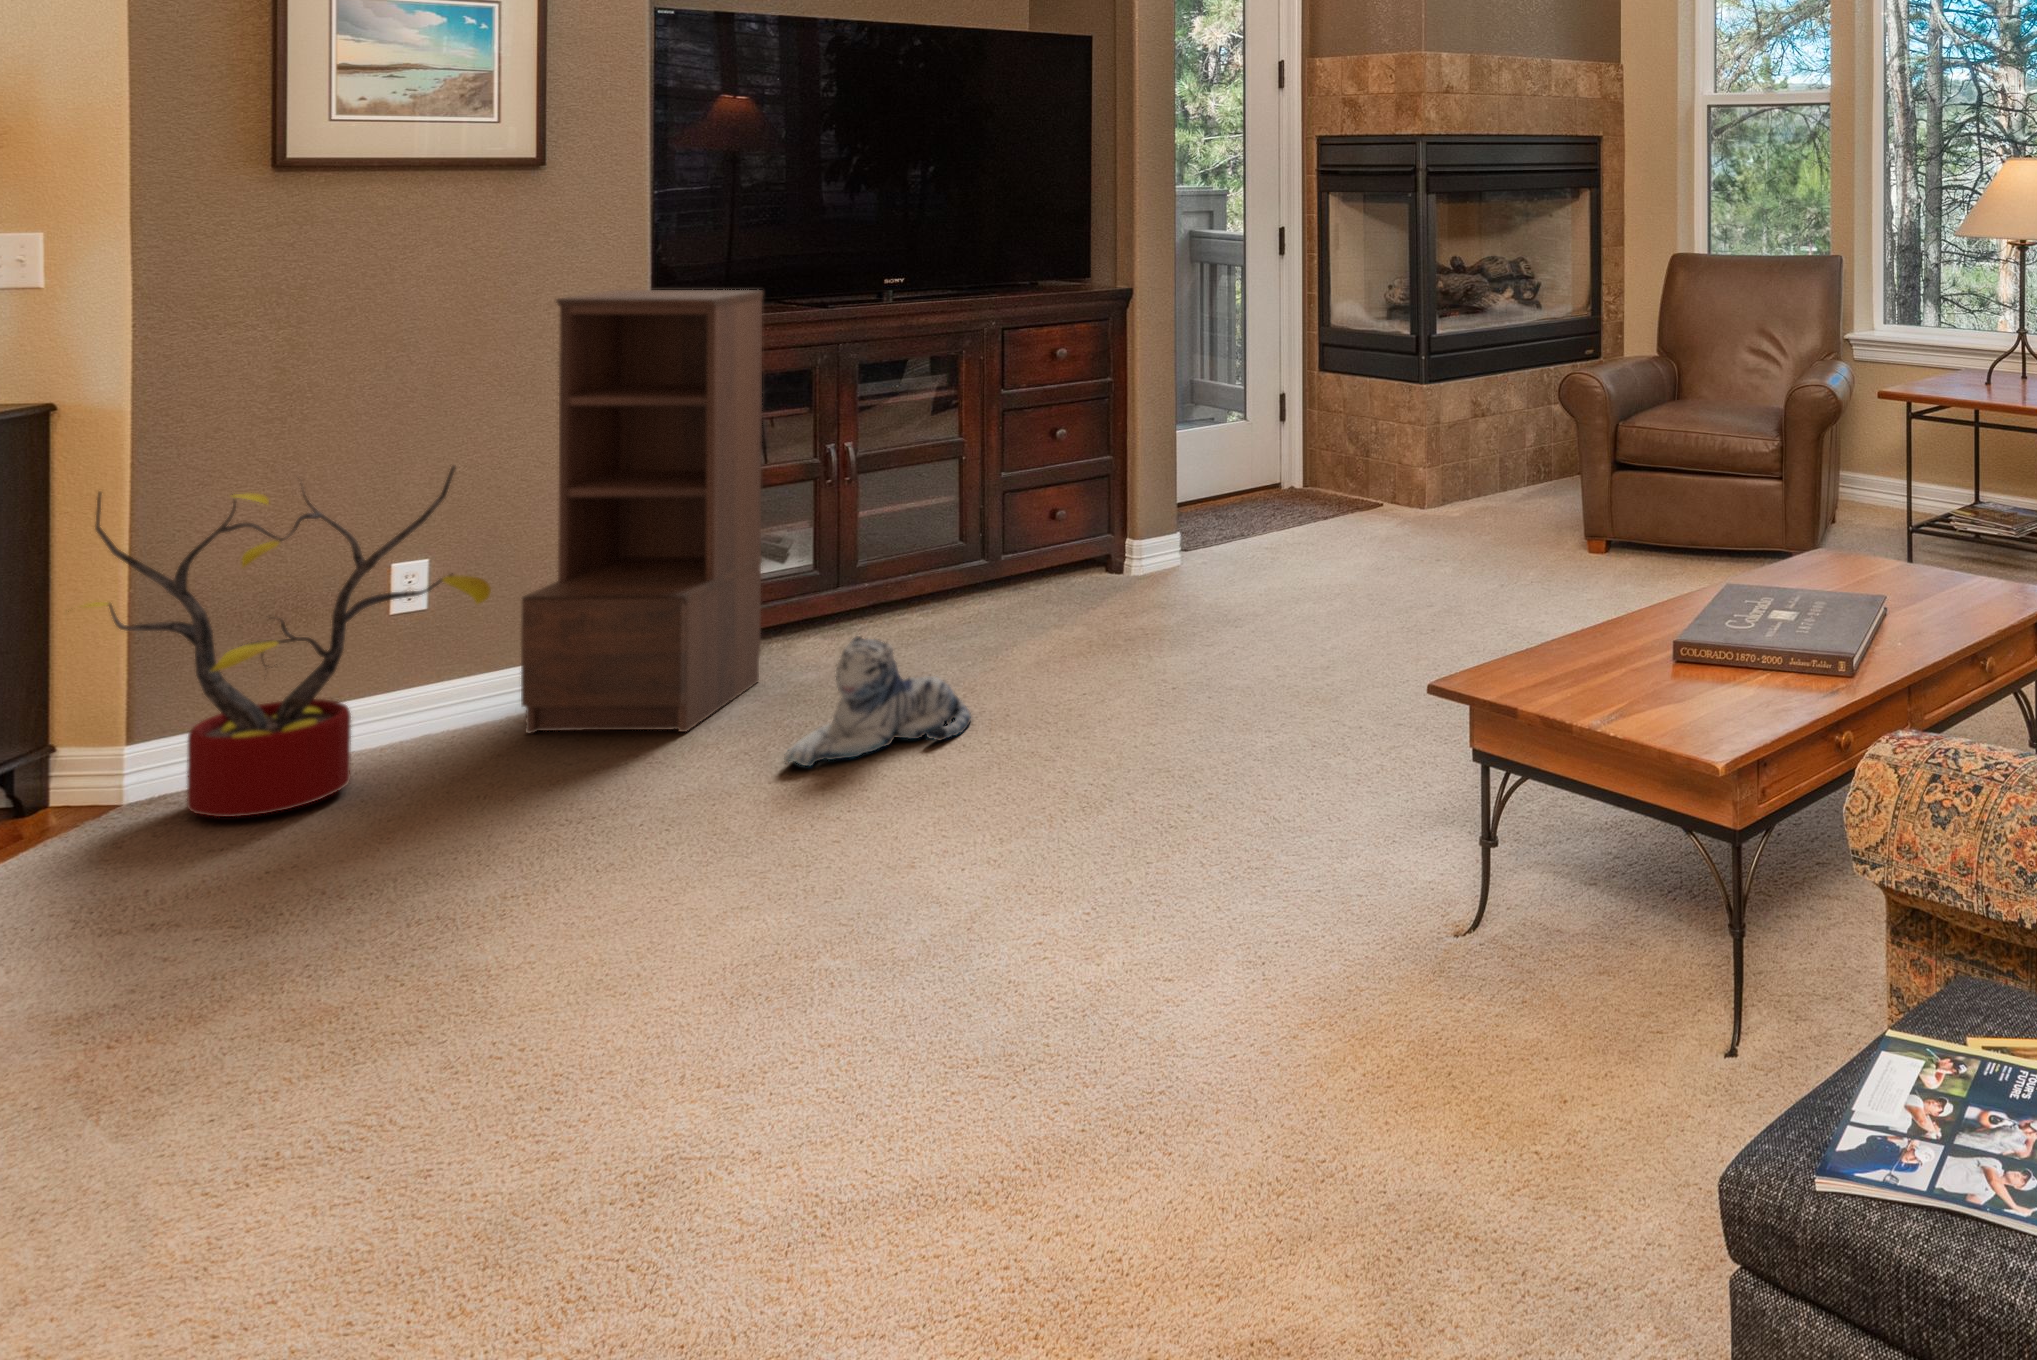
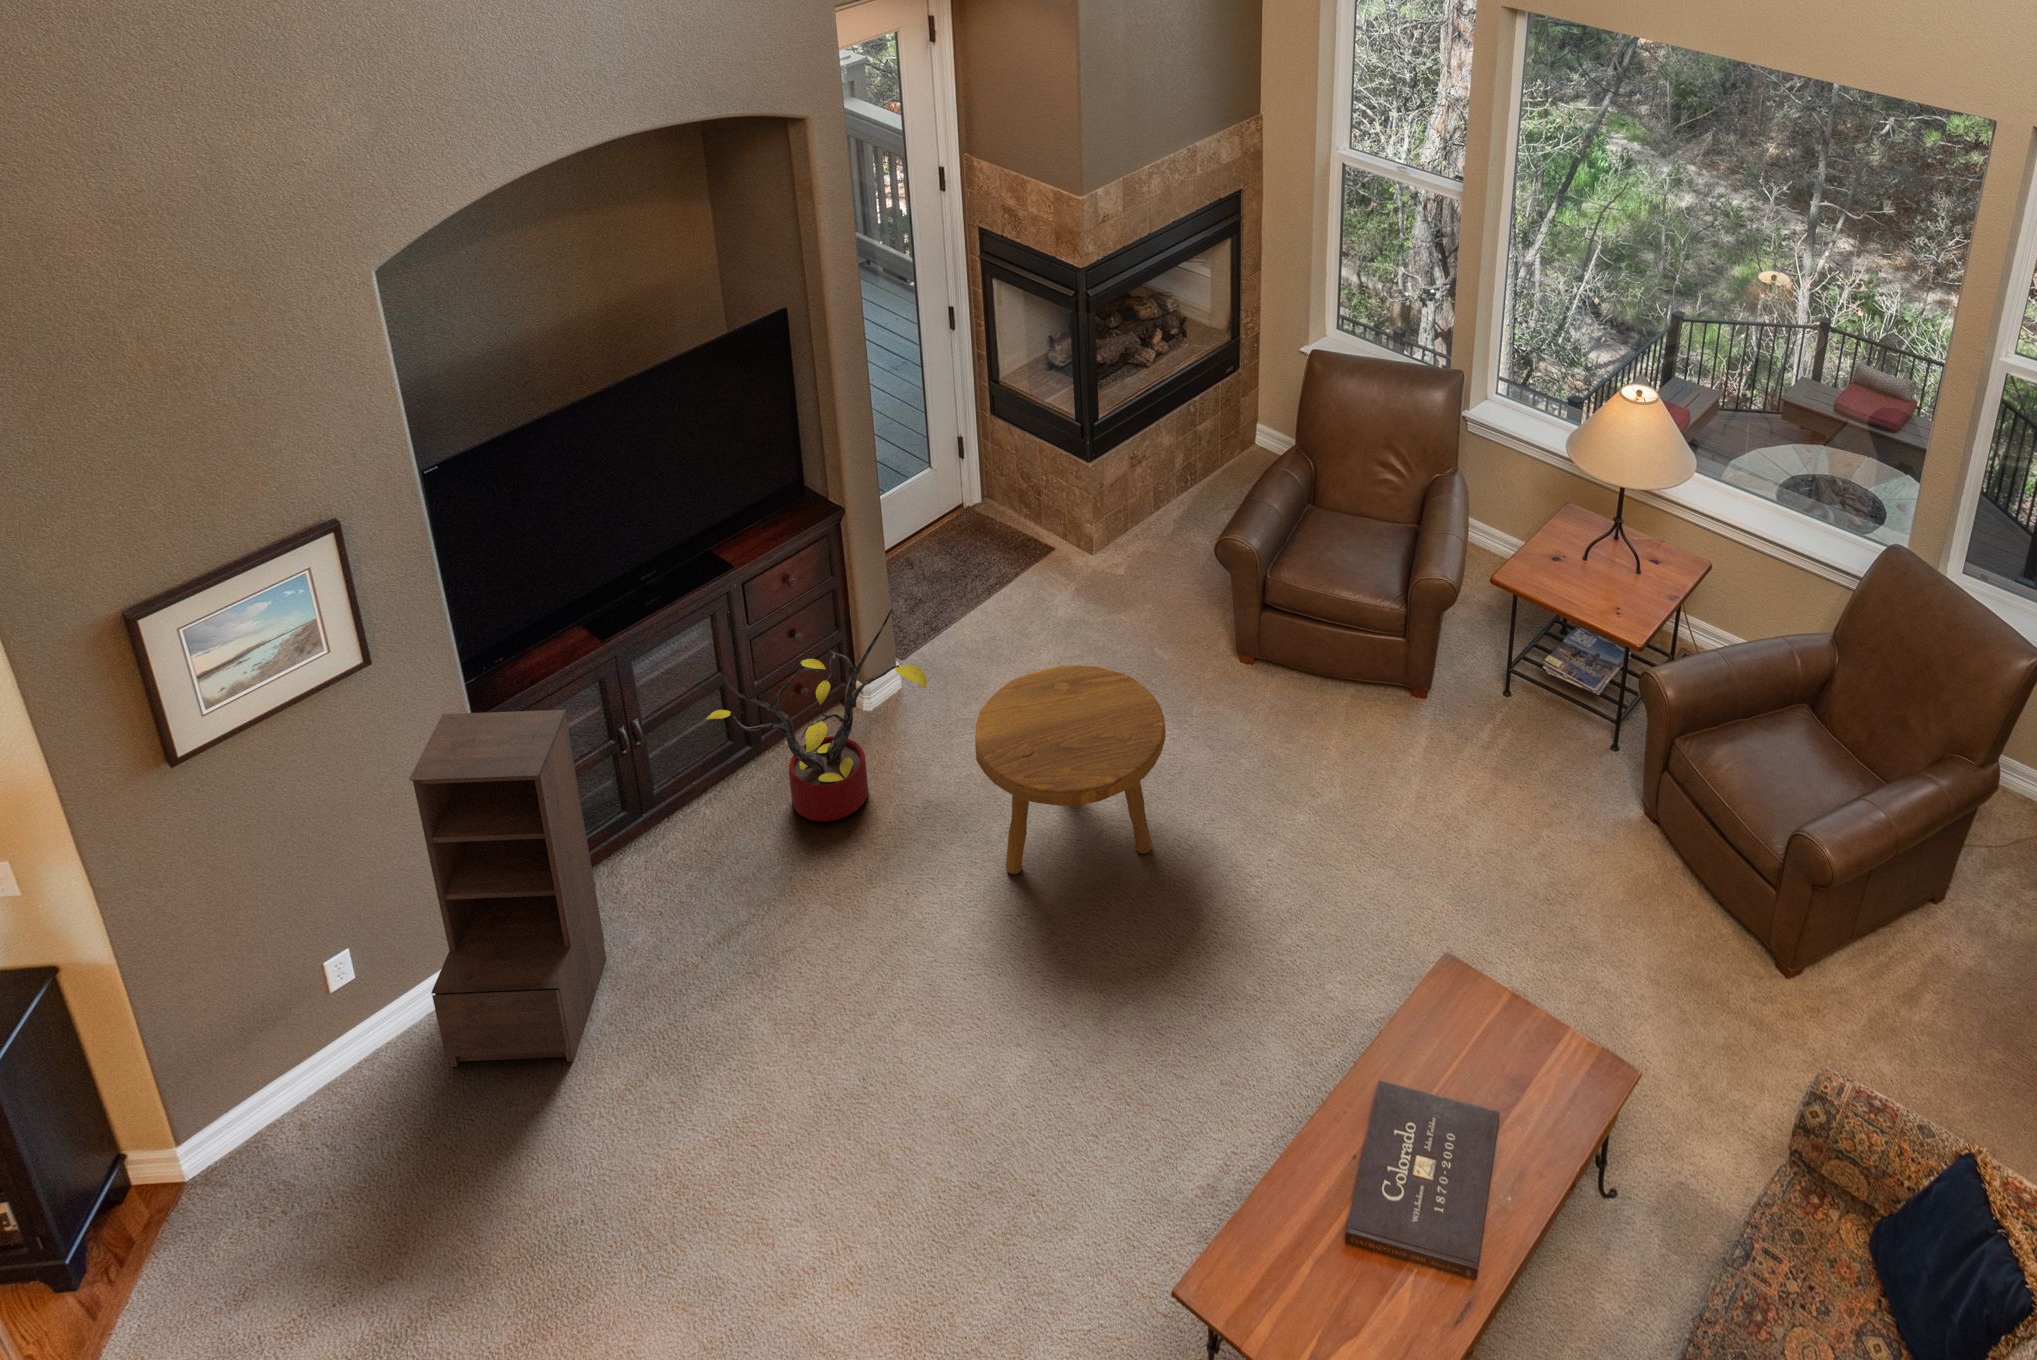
footstool: none [1254,444,1486,644] -> present [975,665,1165,874]
decorative plant: present [68,466,491,817] -> present [706,608,927,821]
plush toy: present [784,636,971,767] -> none [660,1006,786,1130]

